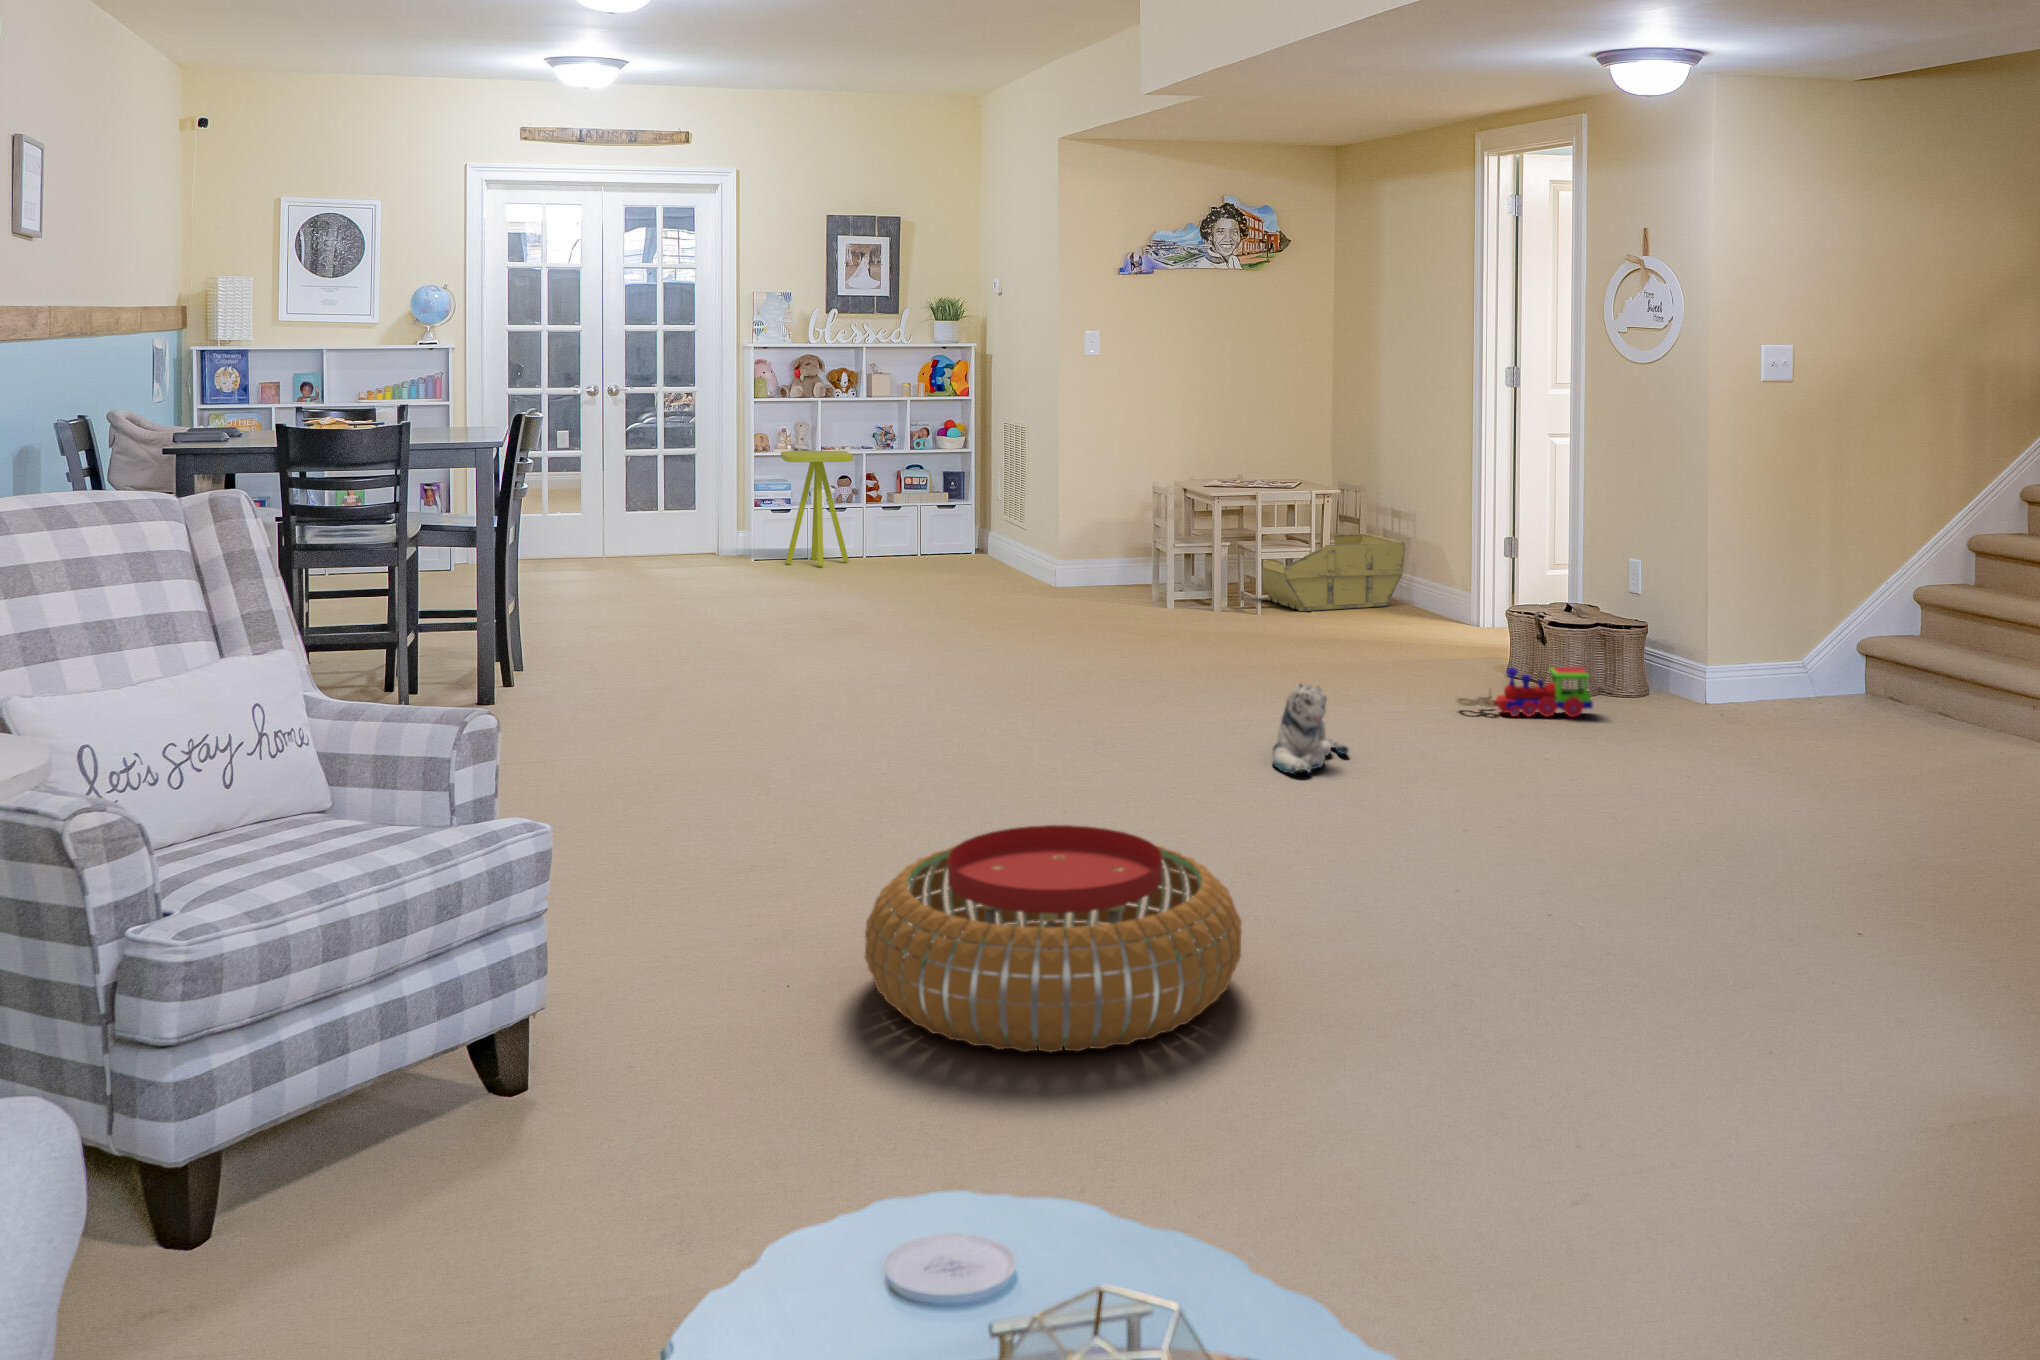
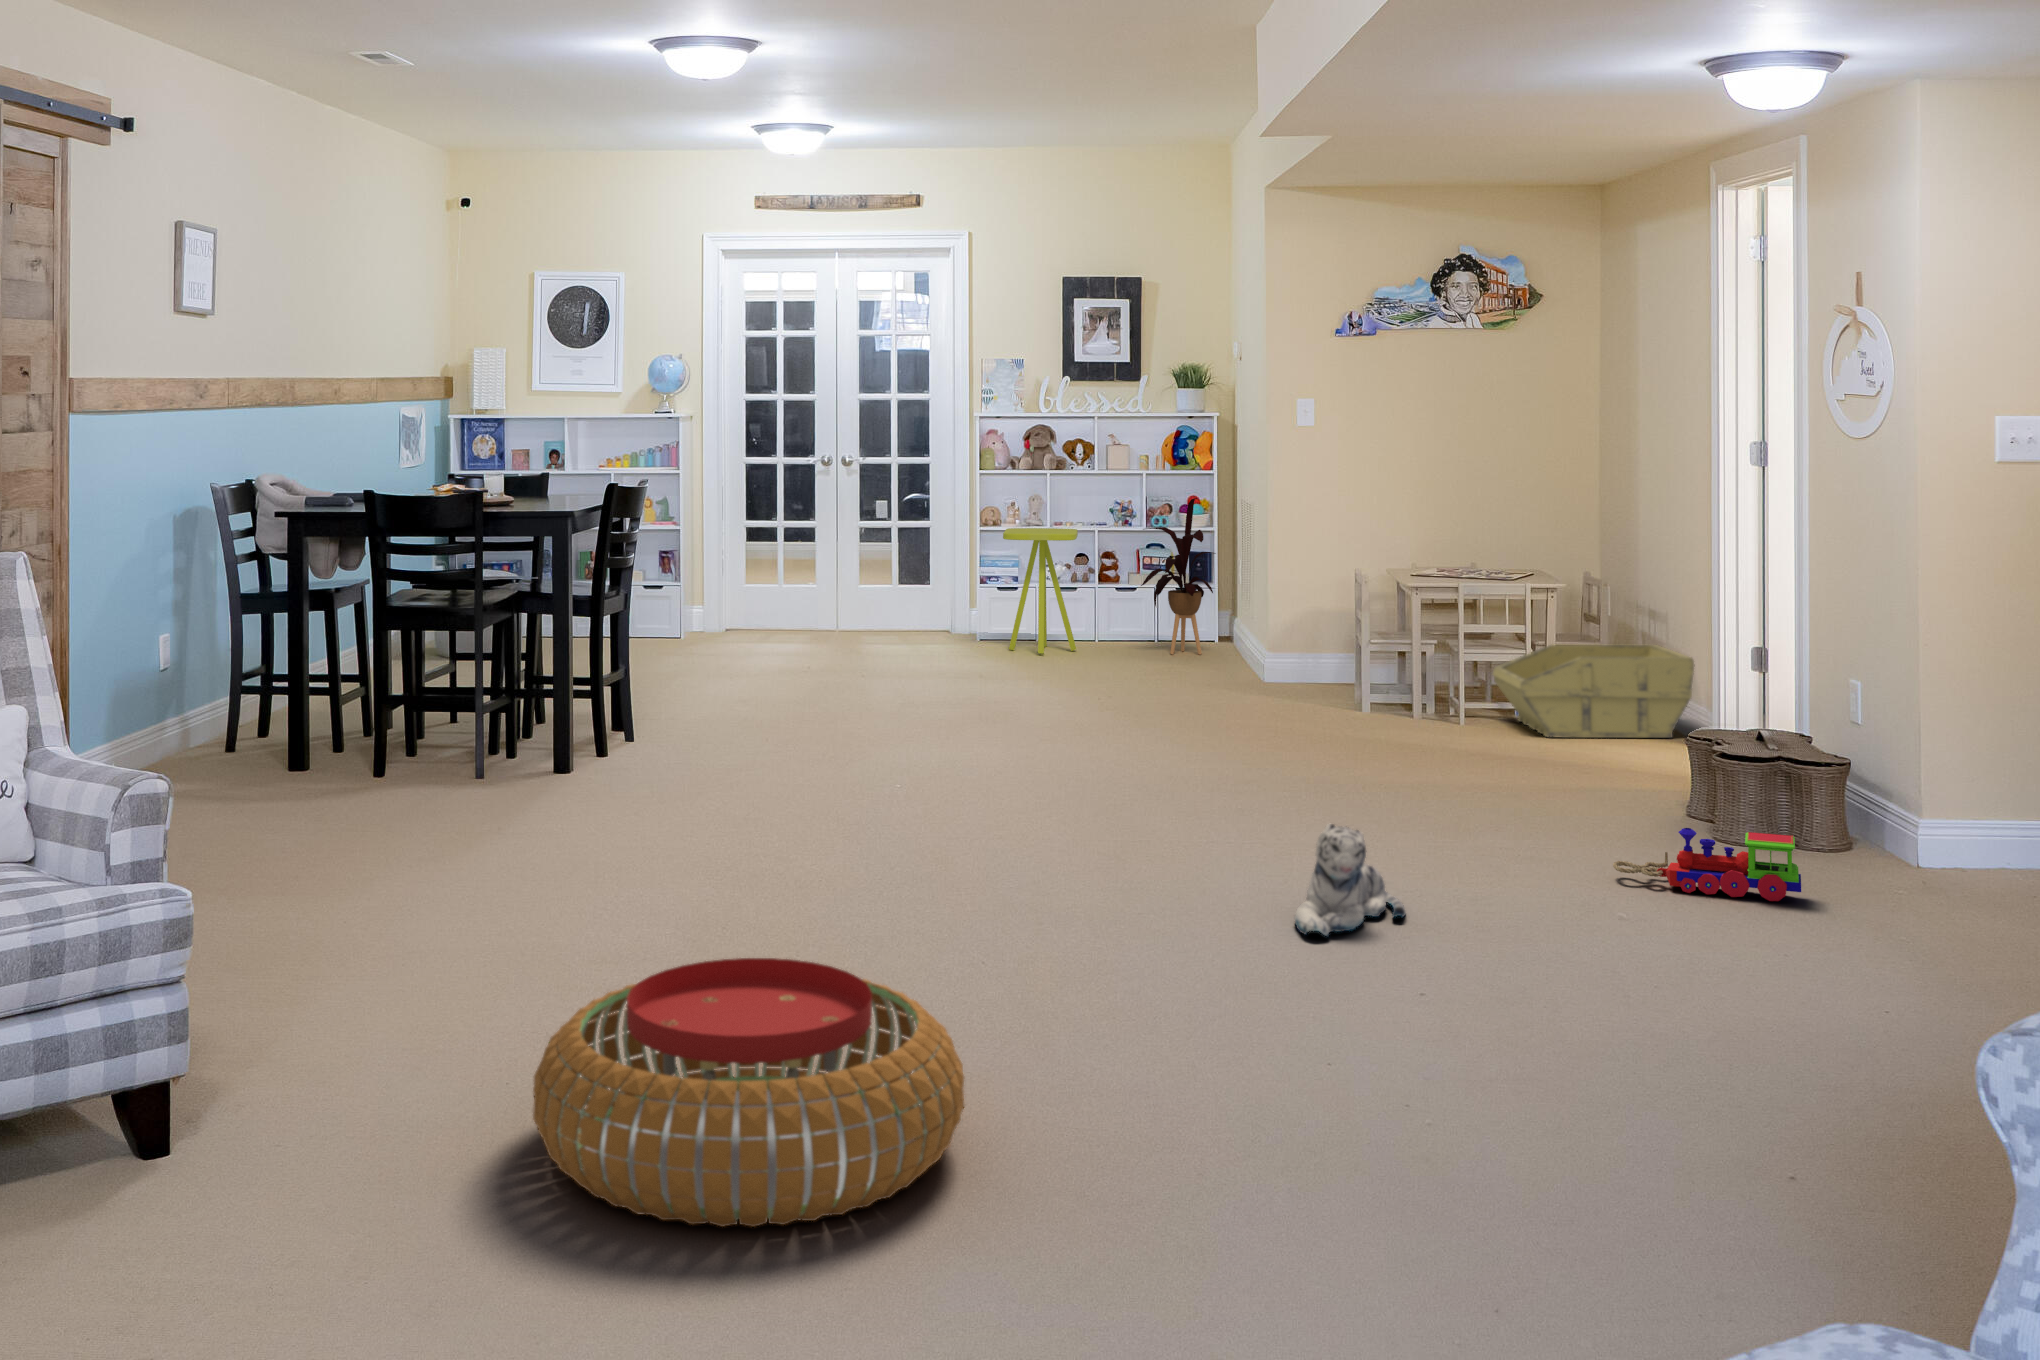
house plant: none [906,421,975,561] -> present [1141,498,1215,654]

